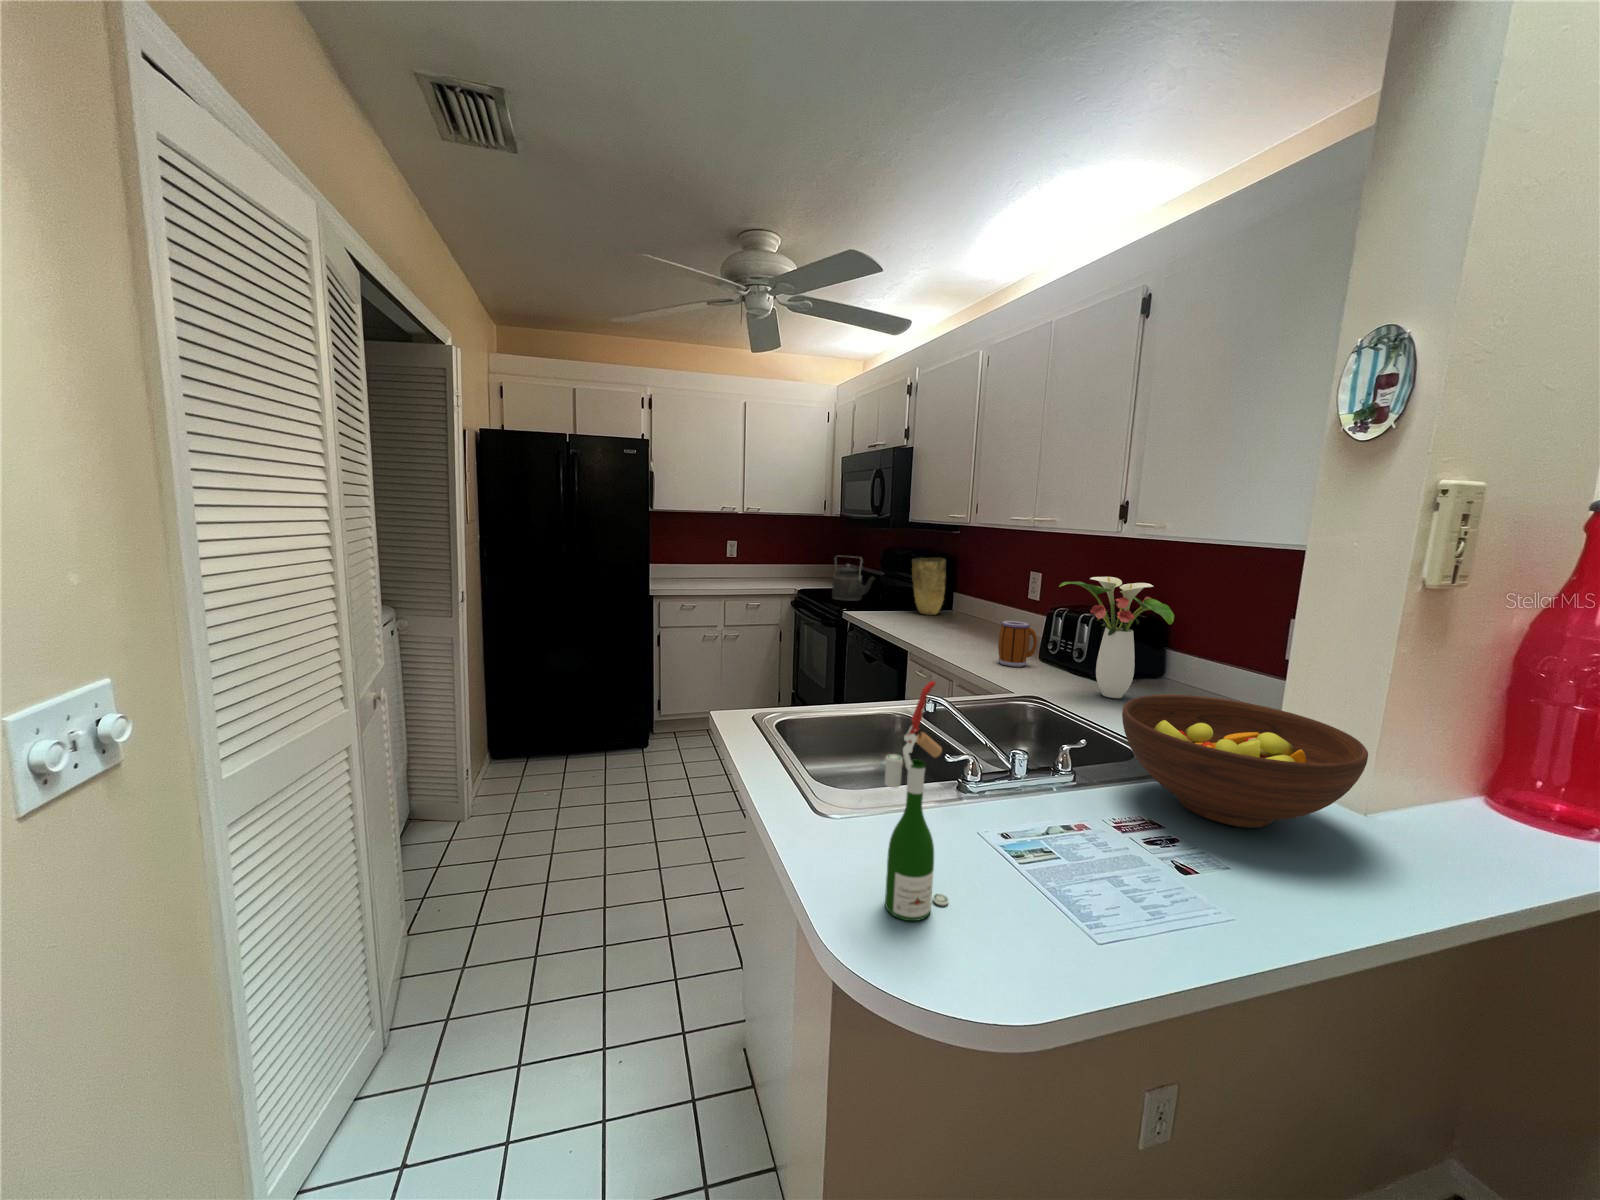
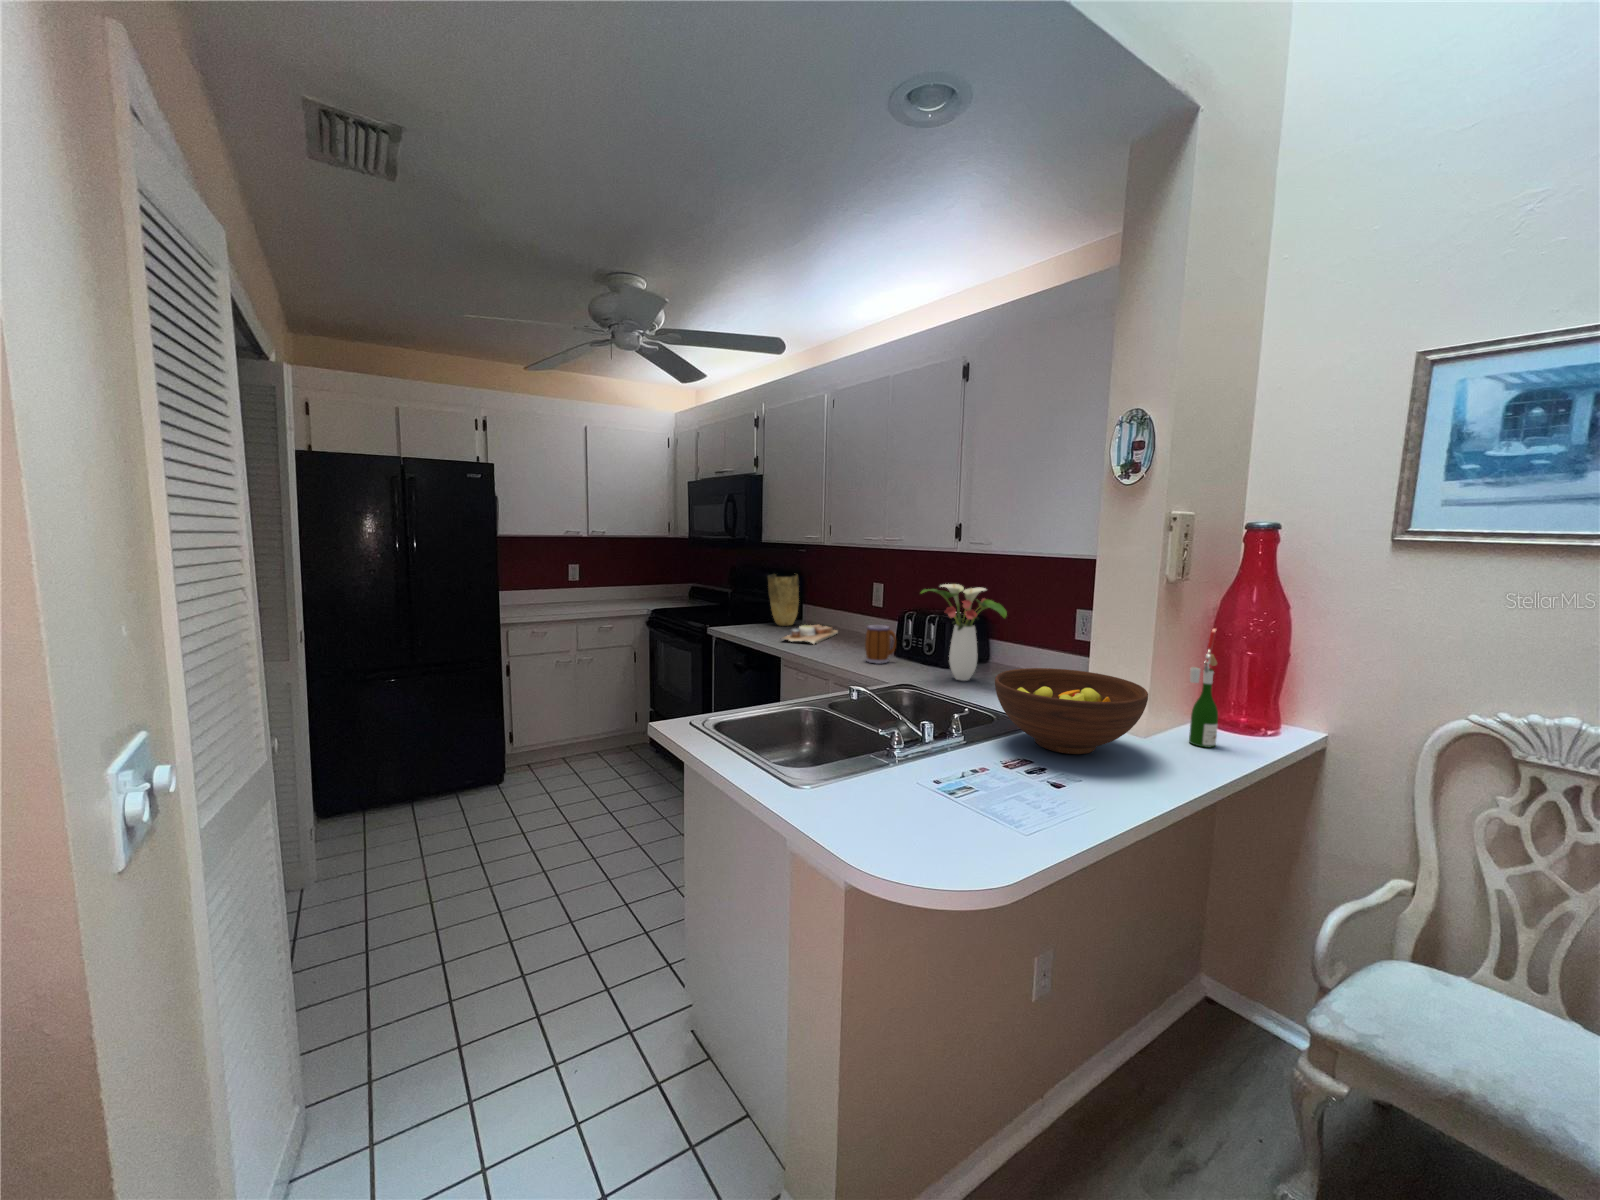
kettle: present [832,557,875,601] -> none [687,575,730,618]
cutting board: none [911,615,984,639] -> present [782,625,838,644]
wine bottle: present [885,681,949,921] -> present [1189,628,1218,748]

